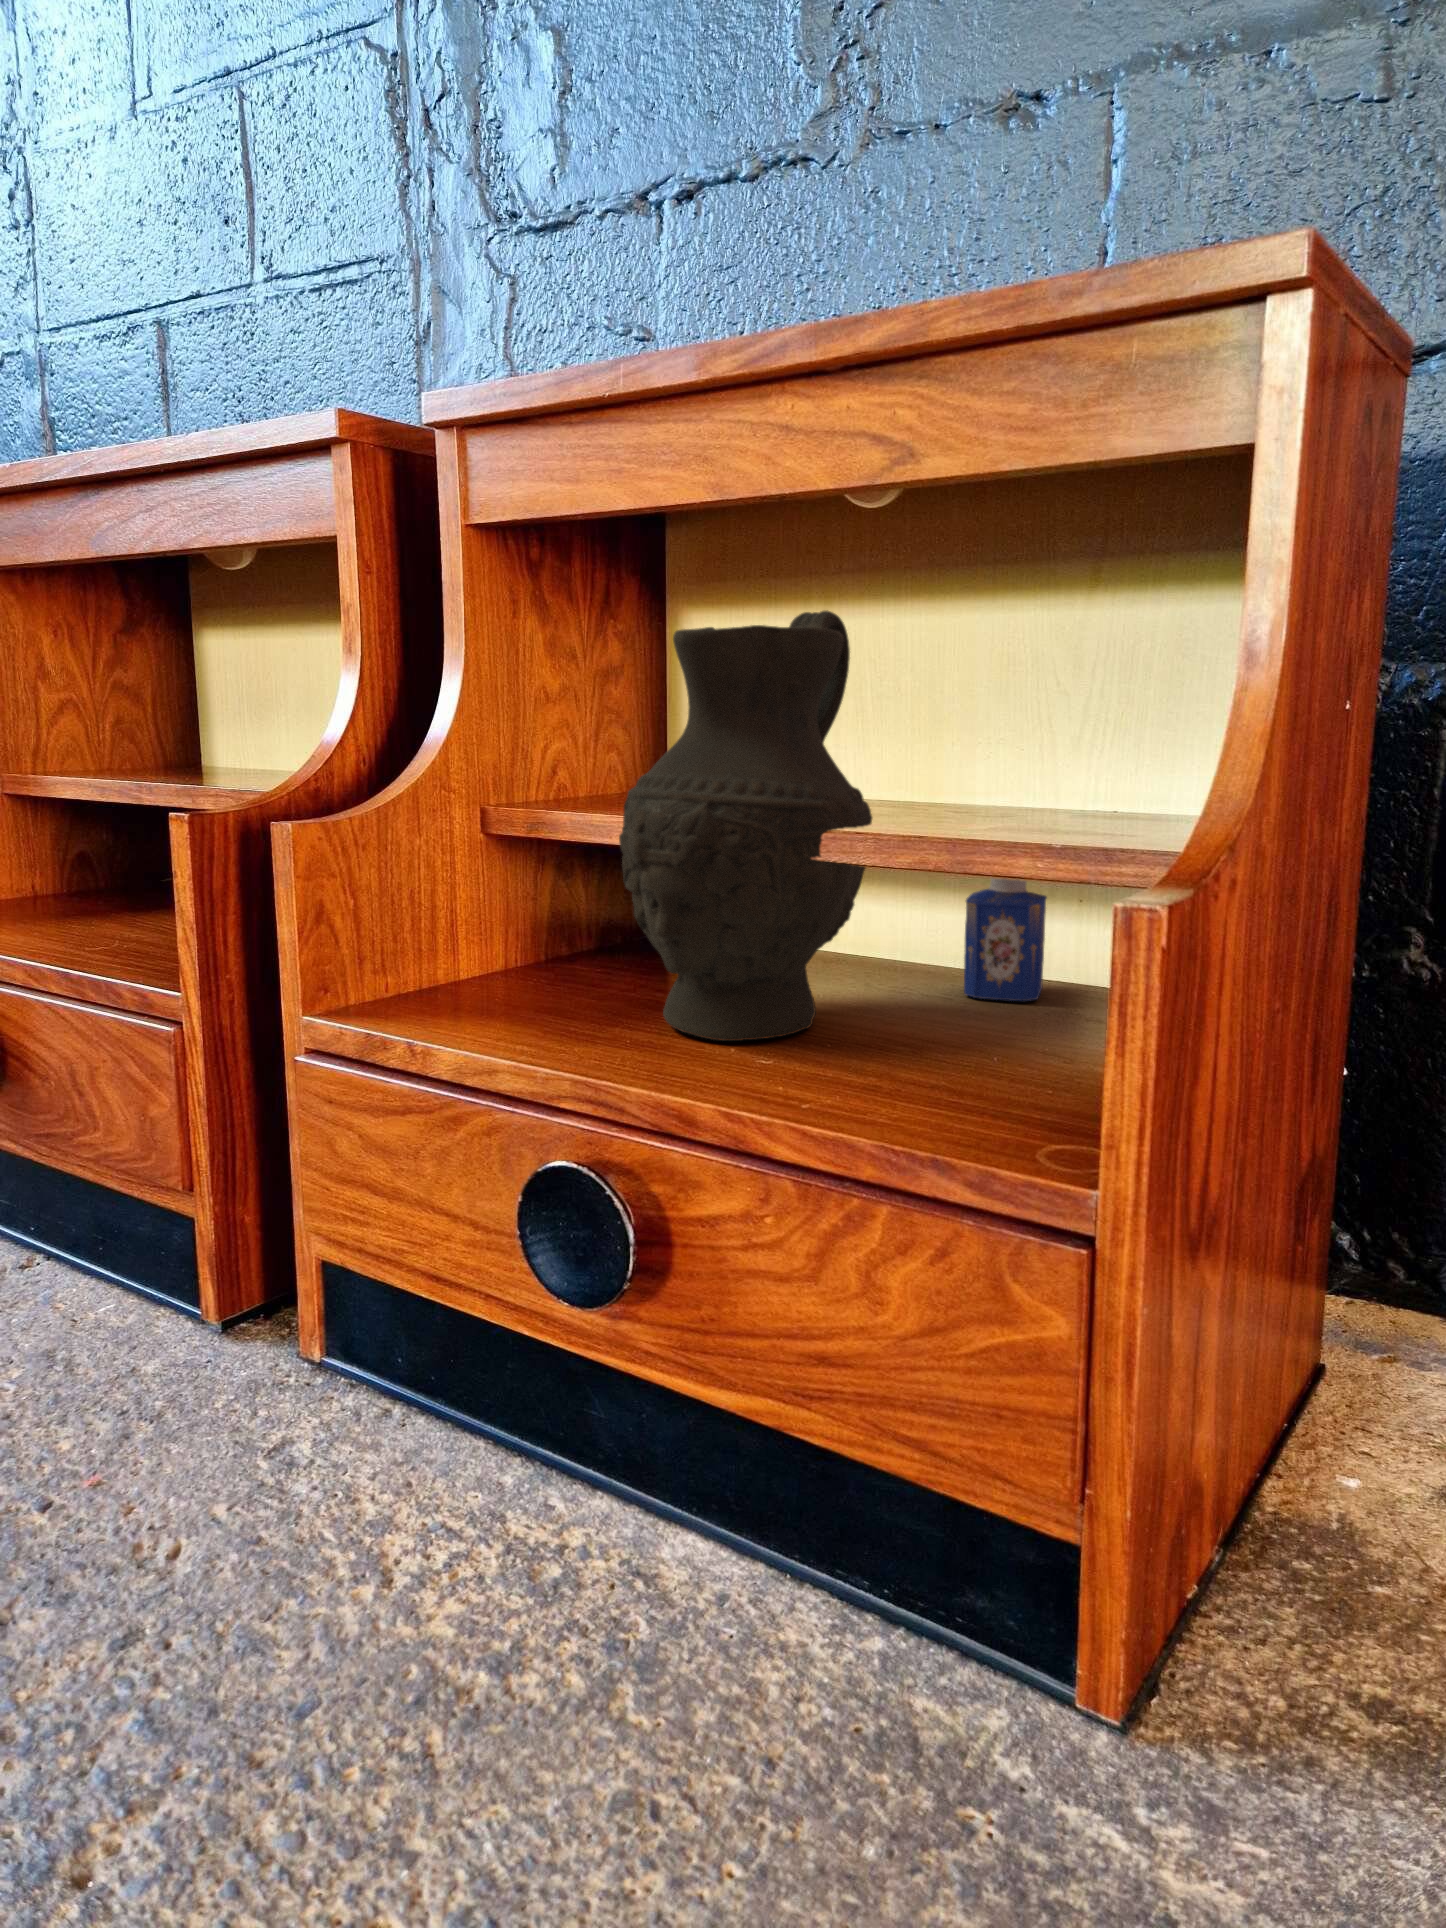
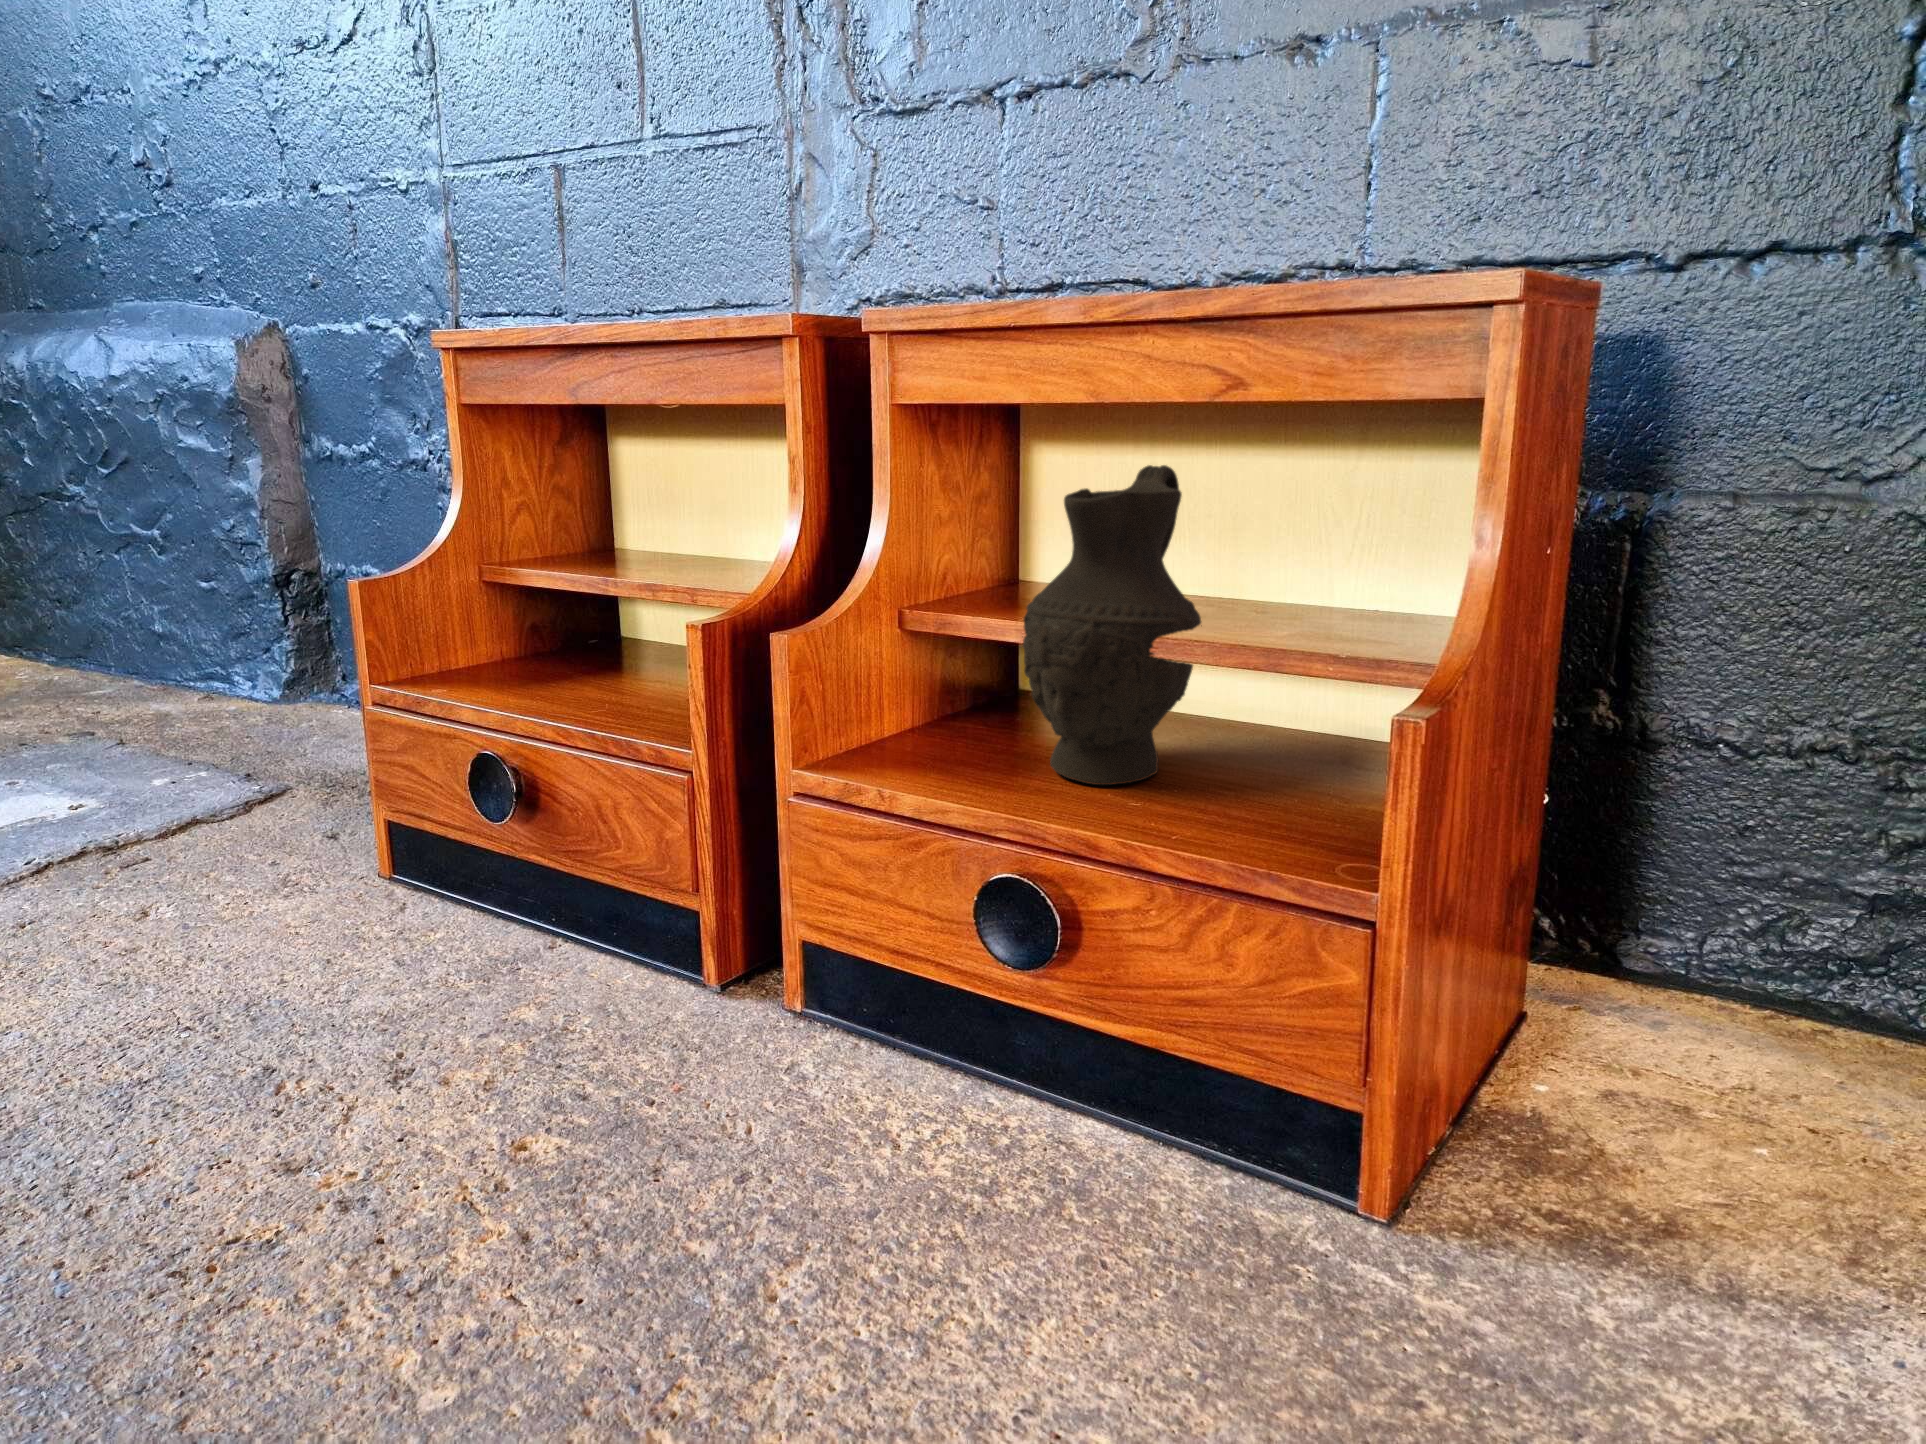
perfume bottle: present [964,878,1047,1001] -> none [1261,623,1323,747]

